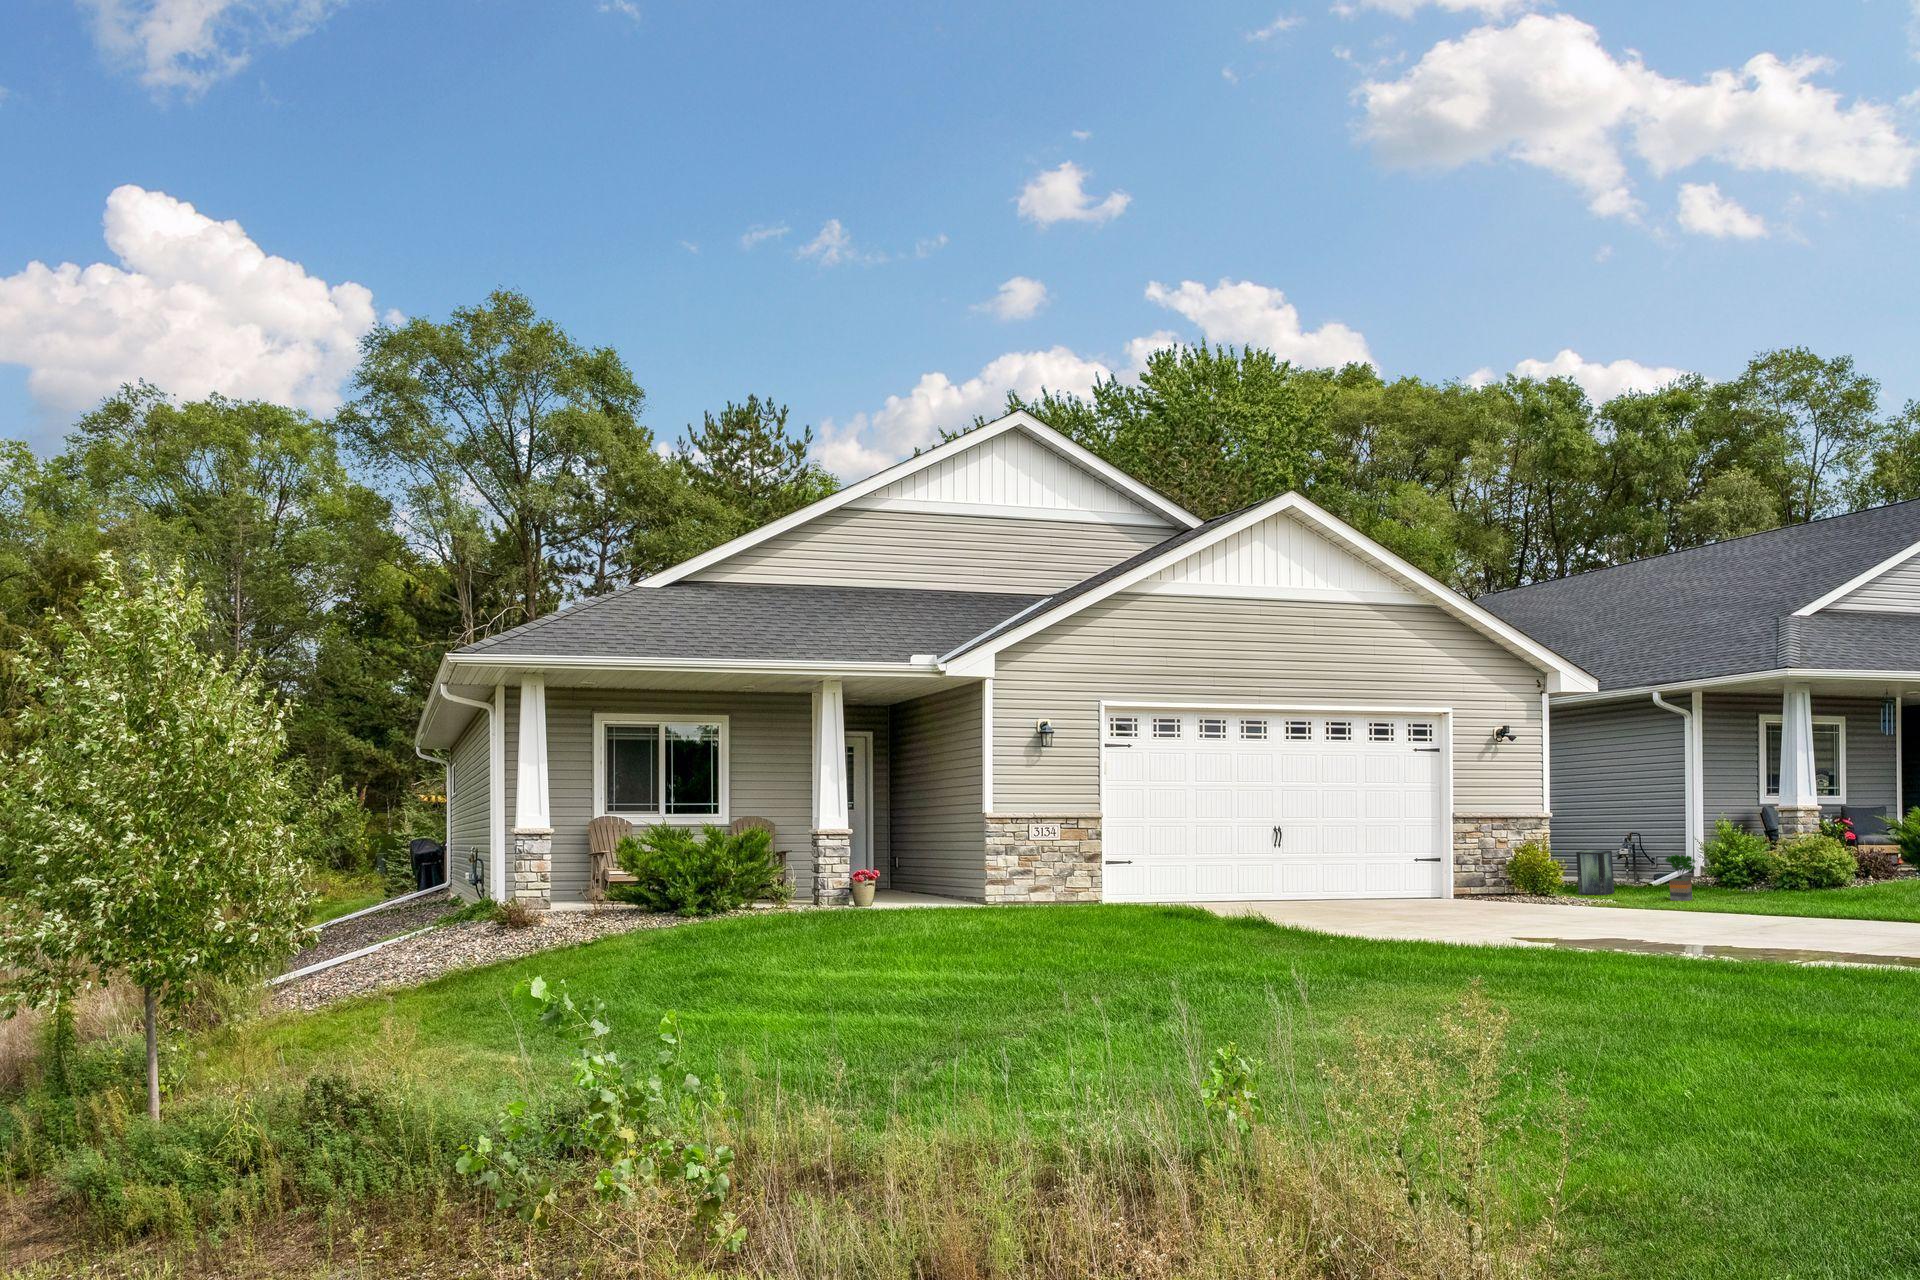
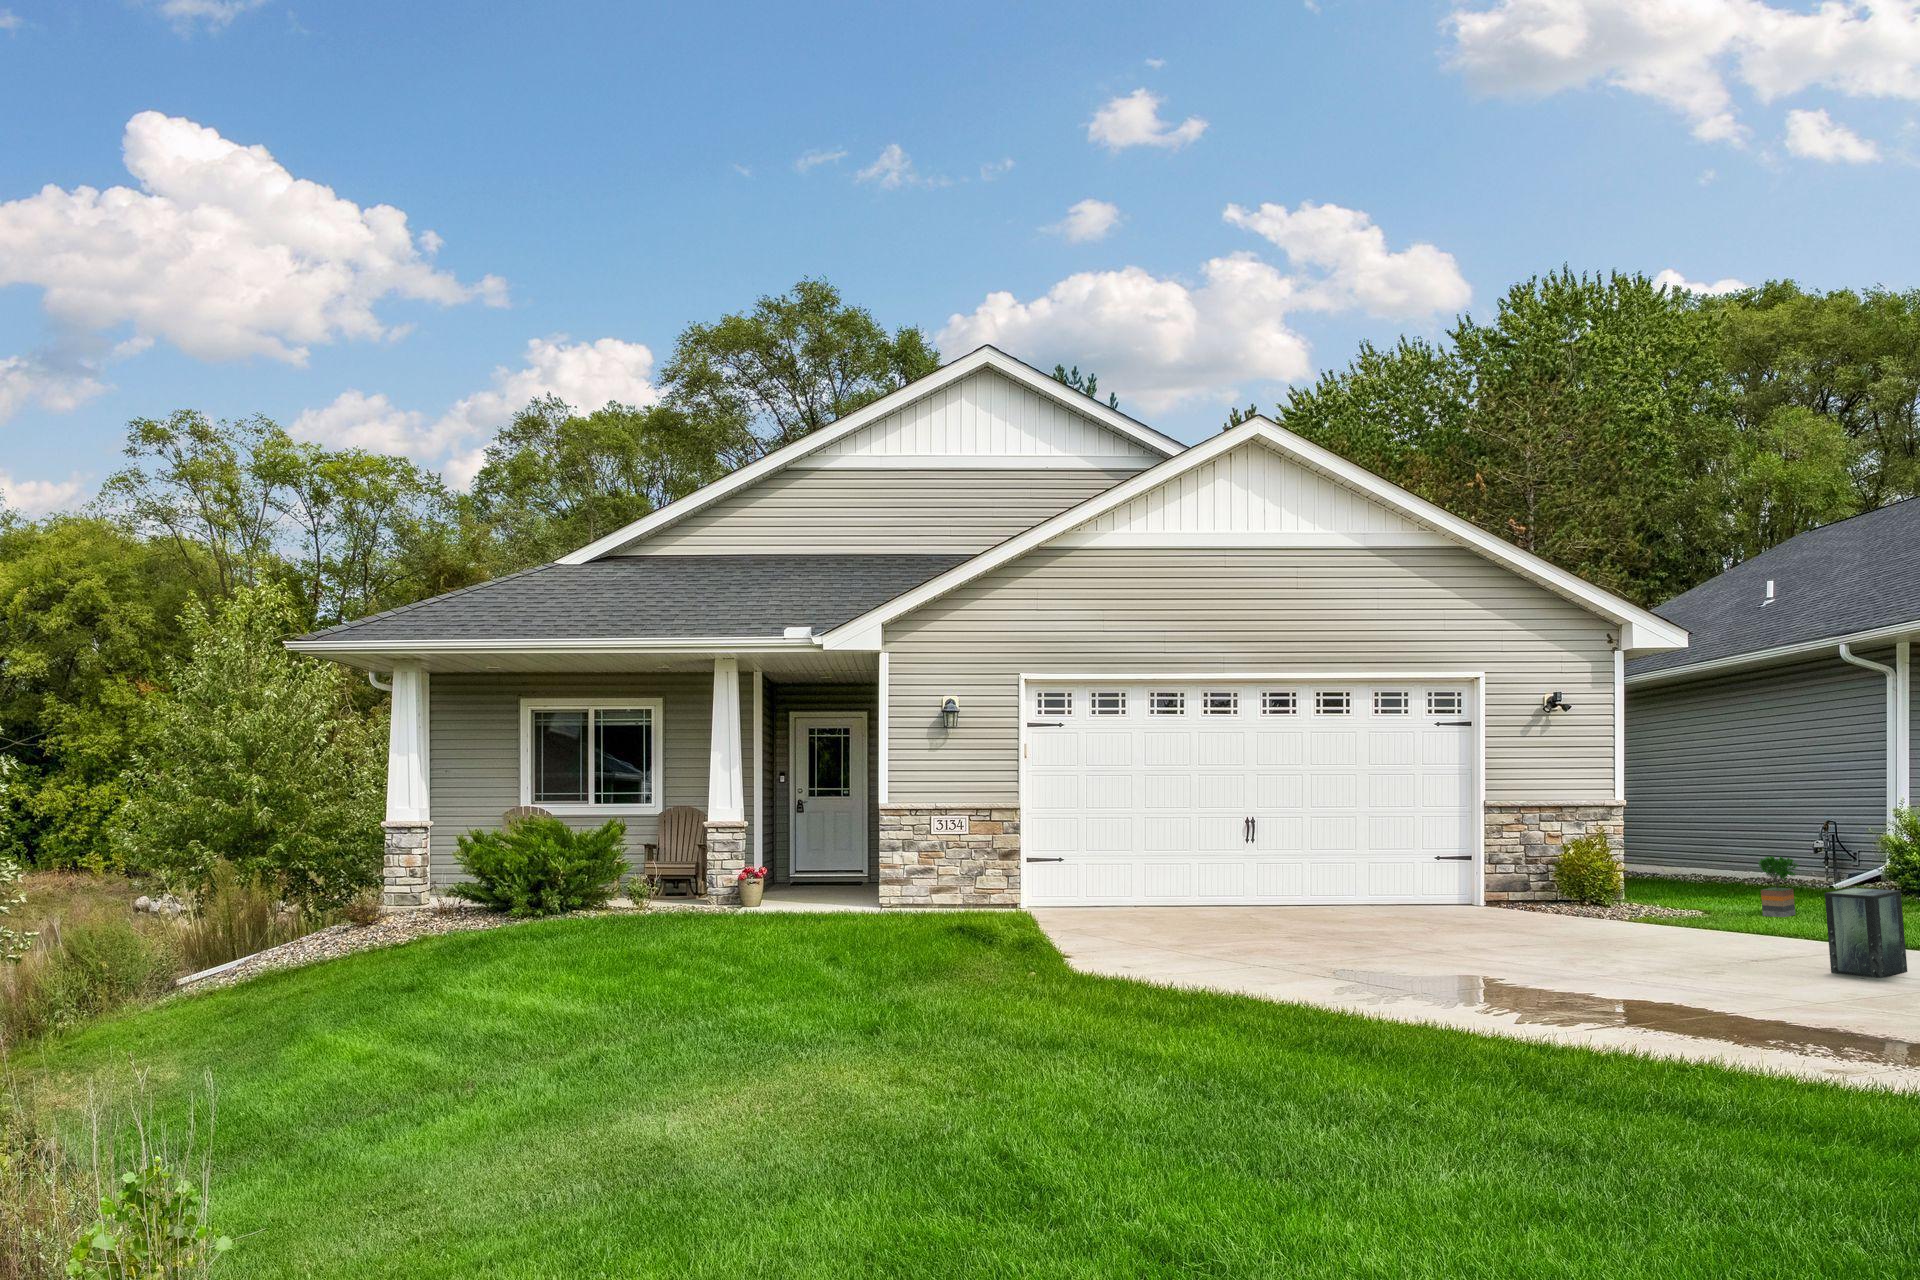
storage box: present [1576,850,1614,895] -> present [1825,888,1907,978]

